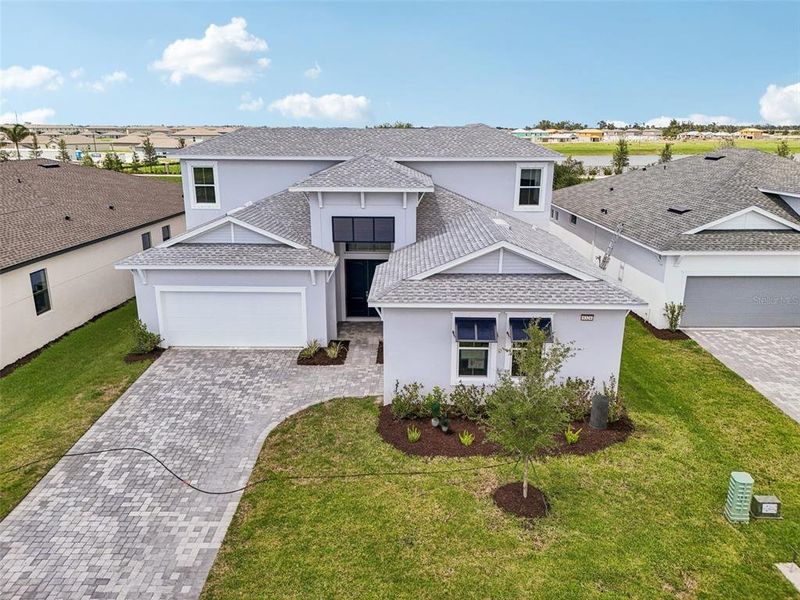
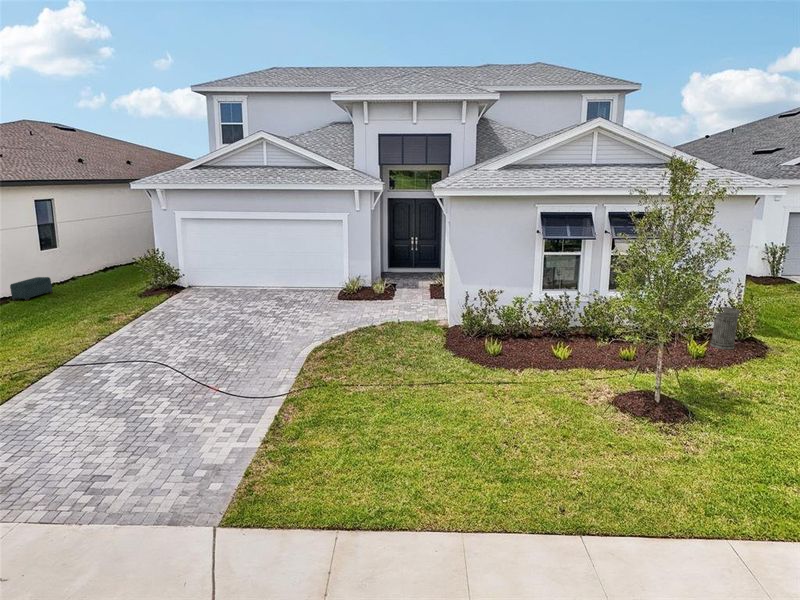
bench: none [11,343,48,368] -> present [10,277,52,301]
potted plant: present [430,401,450,431] -> none [509,311,538,350]

